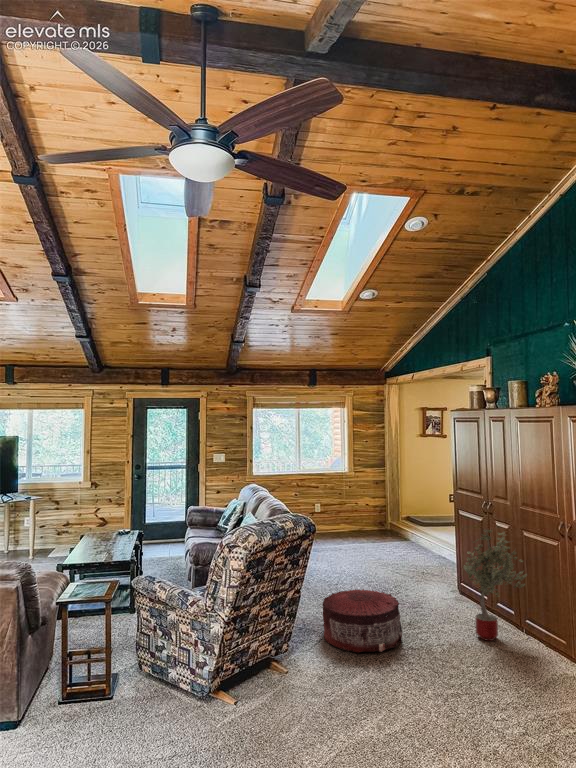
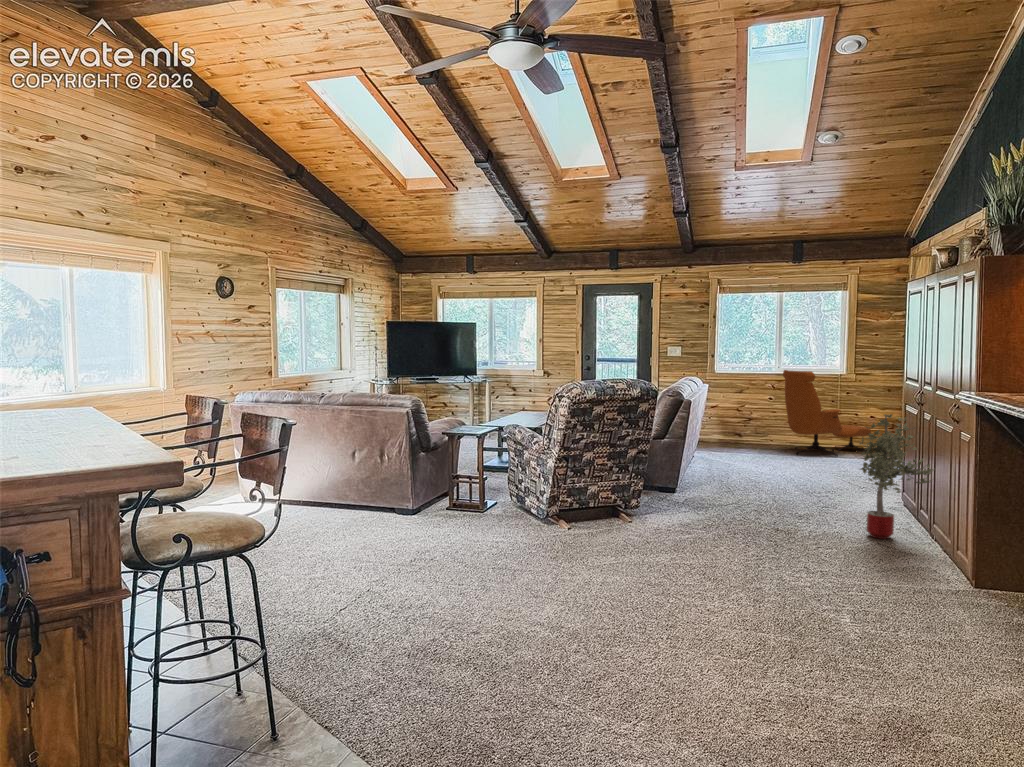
lounge chair: none [315,474,372,545] -> present [783,370,871,457]
pouf: present [323,589,402,653] -> none [690,471,775,527]

